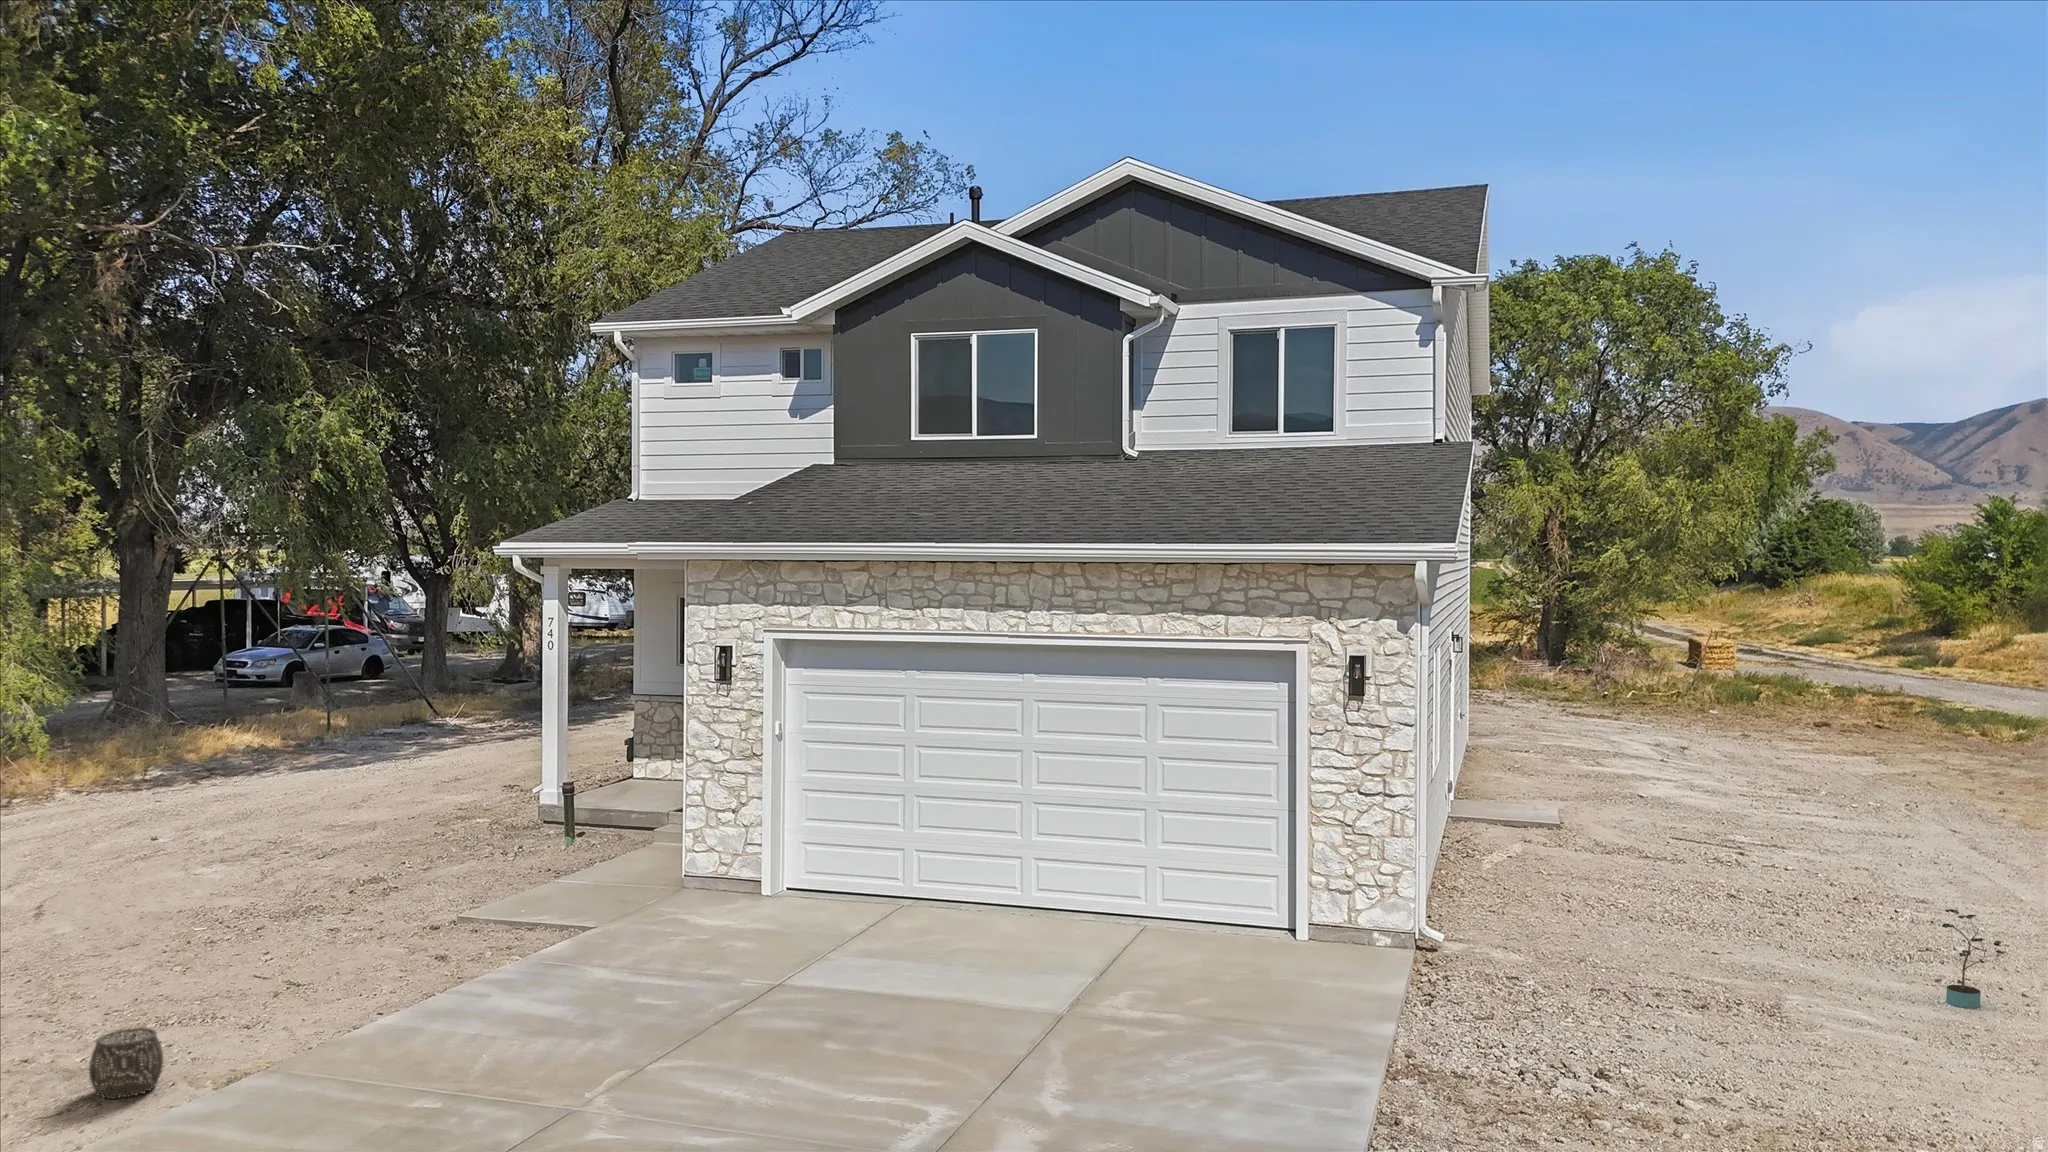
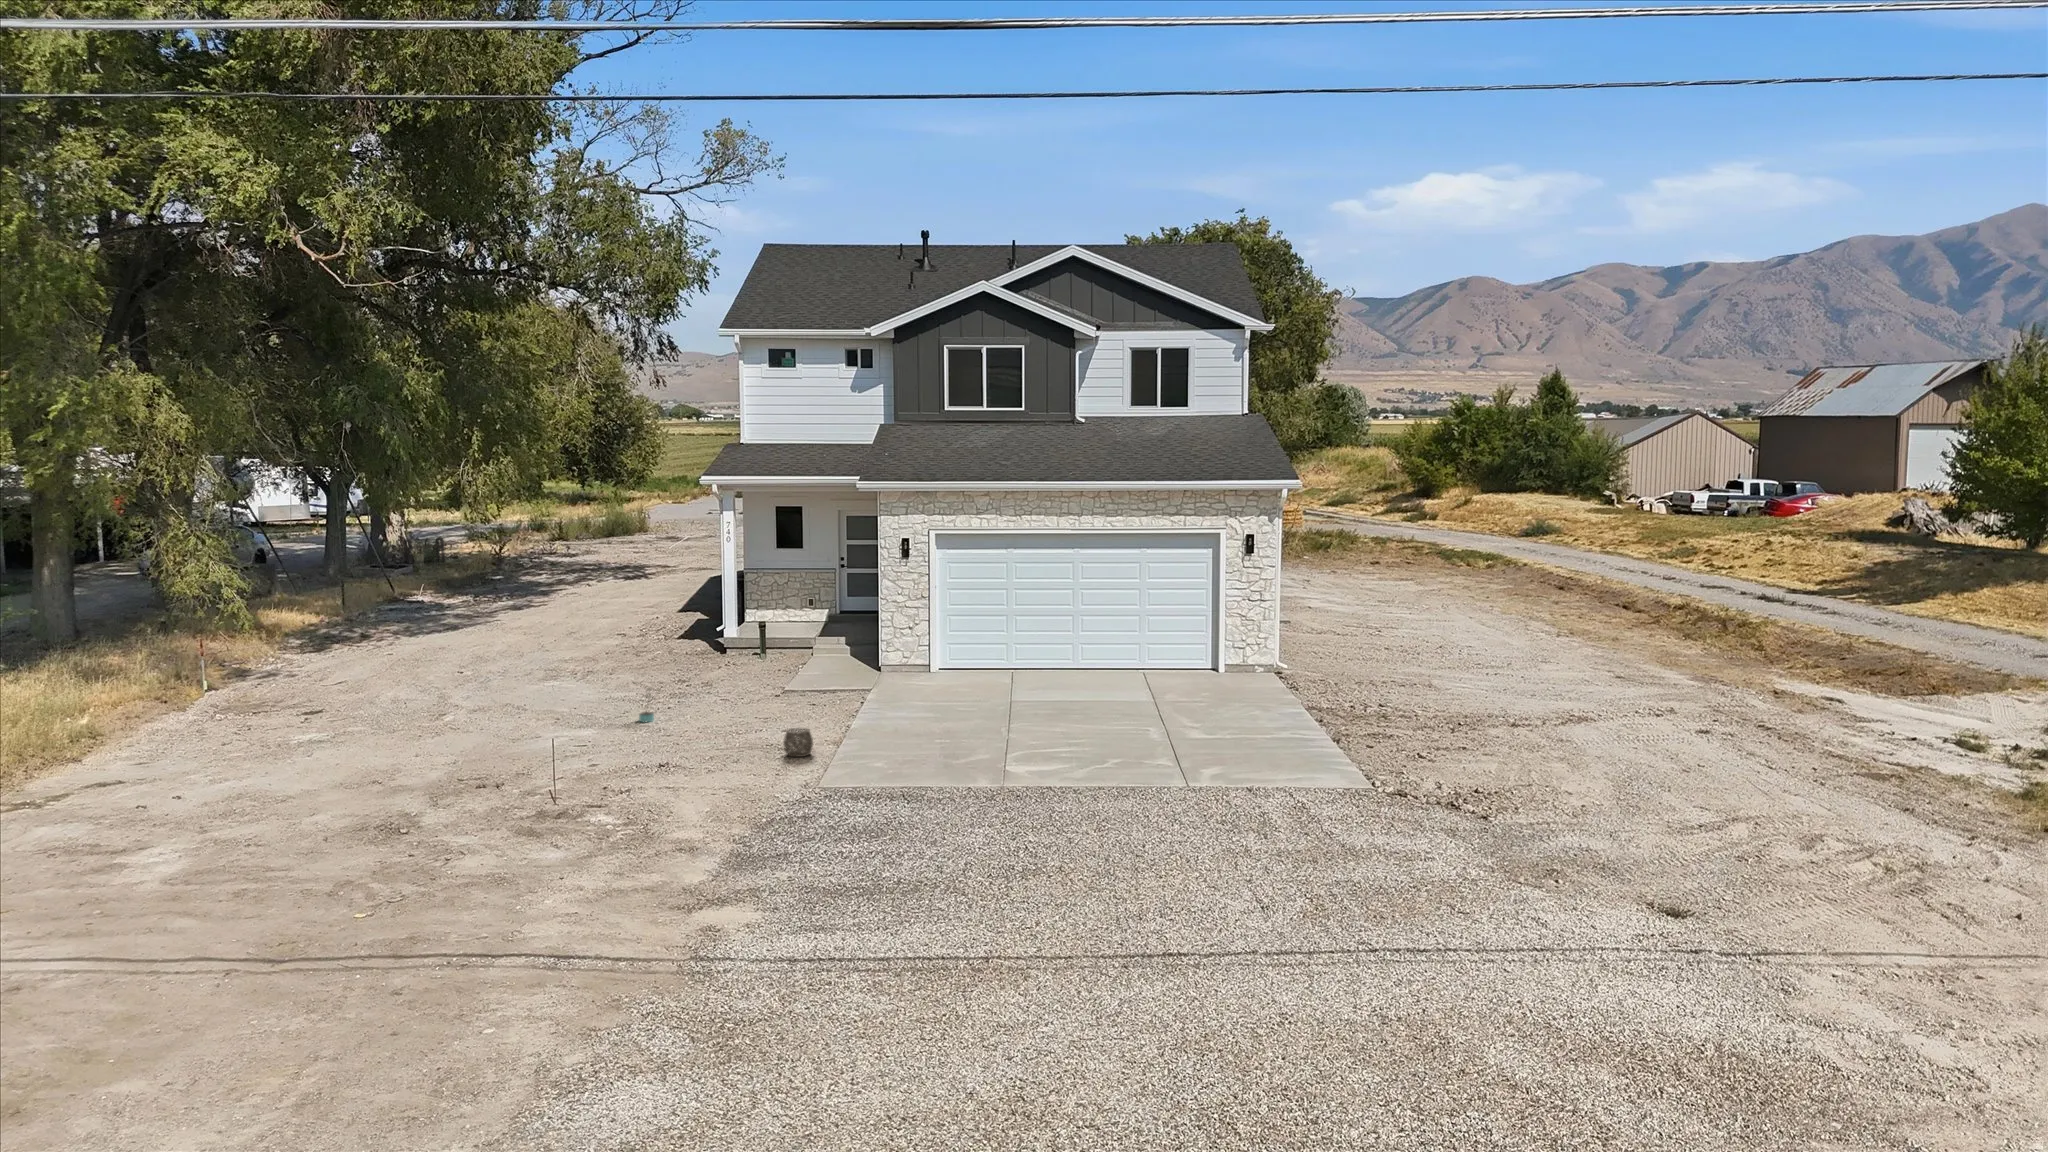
bench: none [481,652,525,684] -> present [404,537,445,563]
potted plant: present [1942,909,2003,1008] -> present [639,689,660,722]

